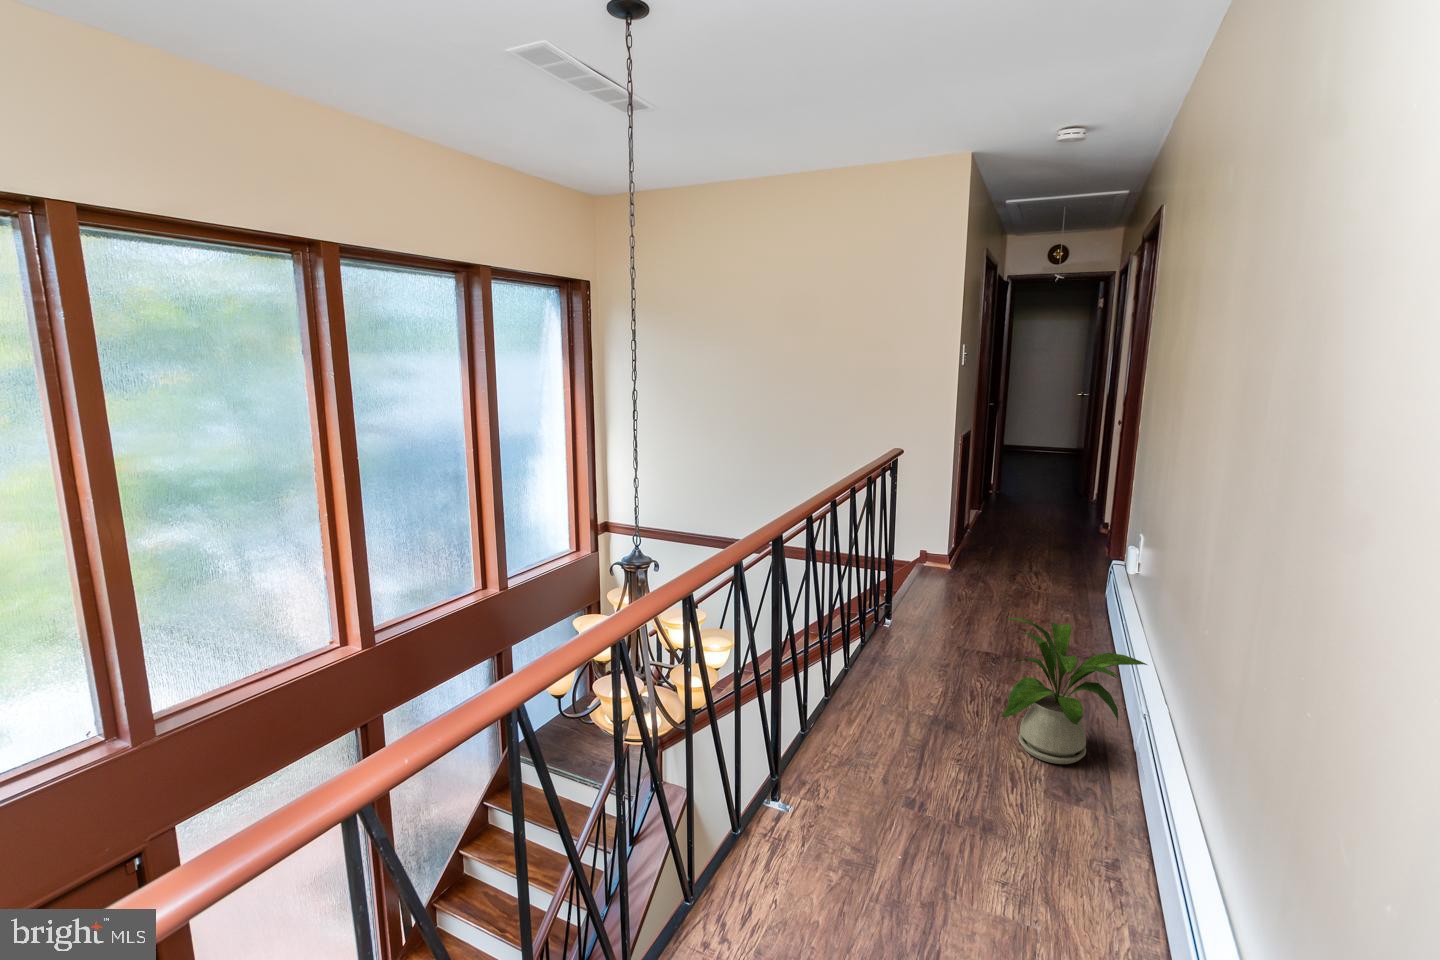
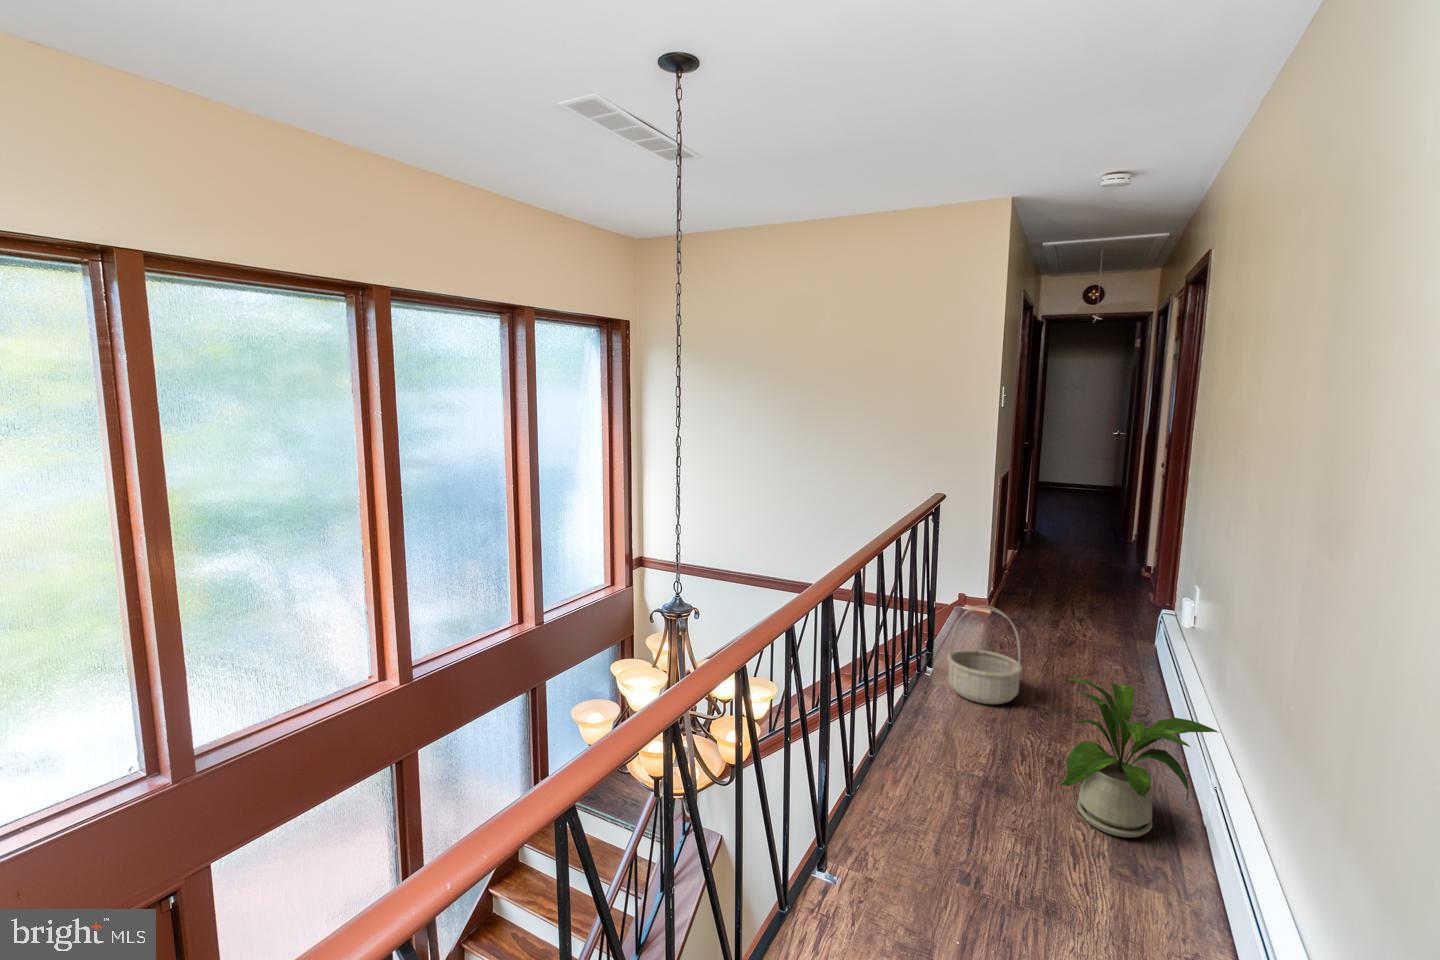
basket: none [904,558,976,653] -> present [947,606,1022,704]

